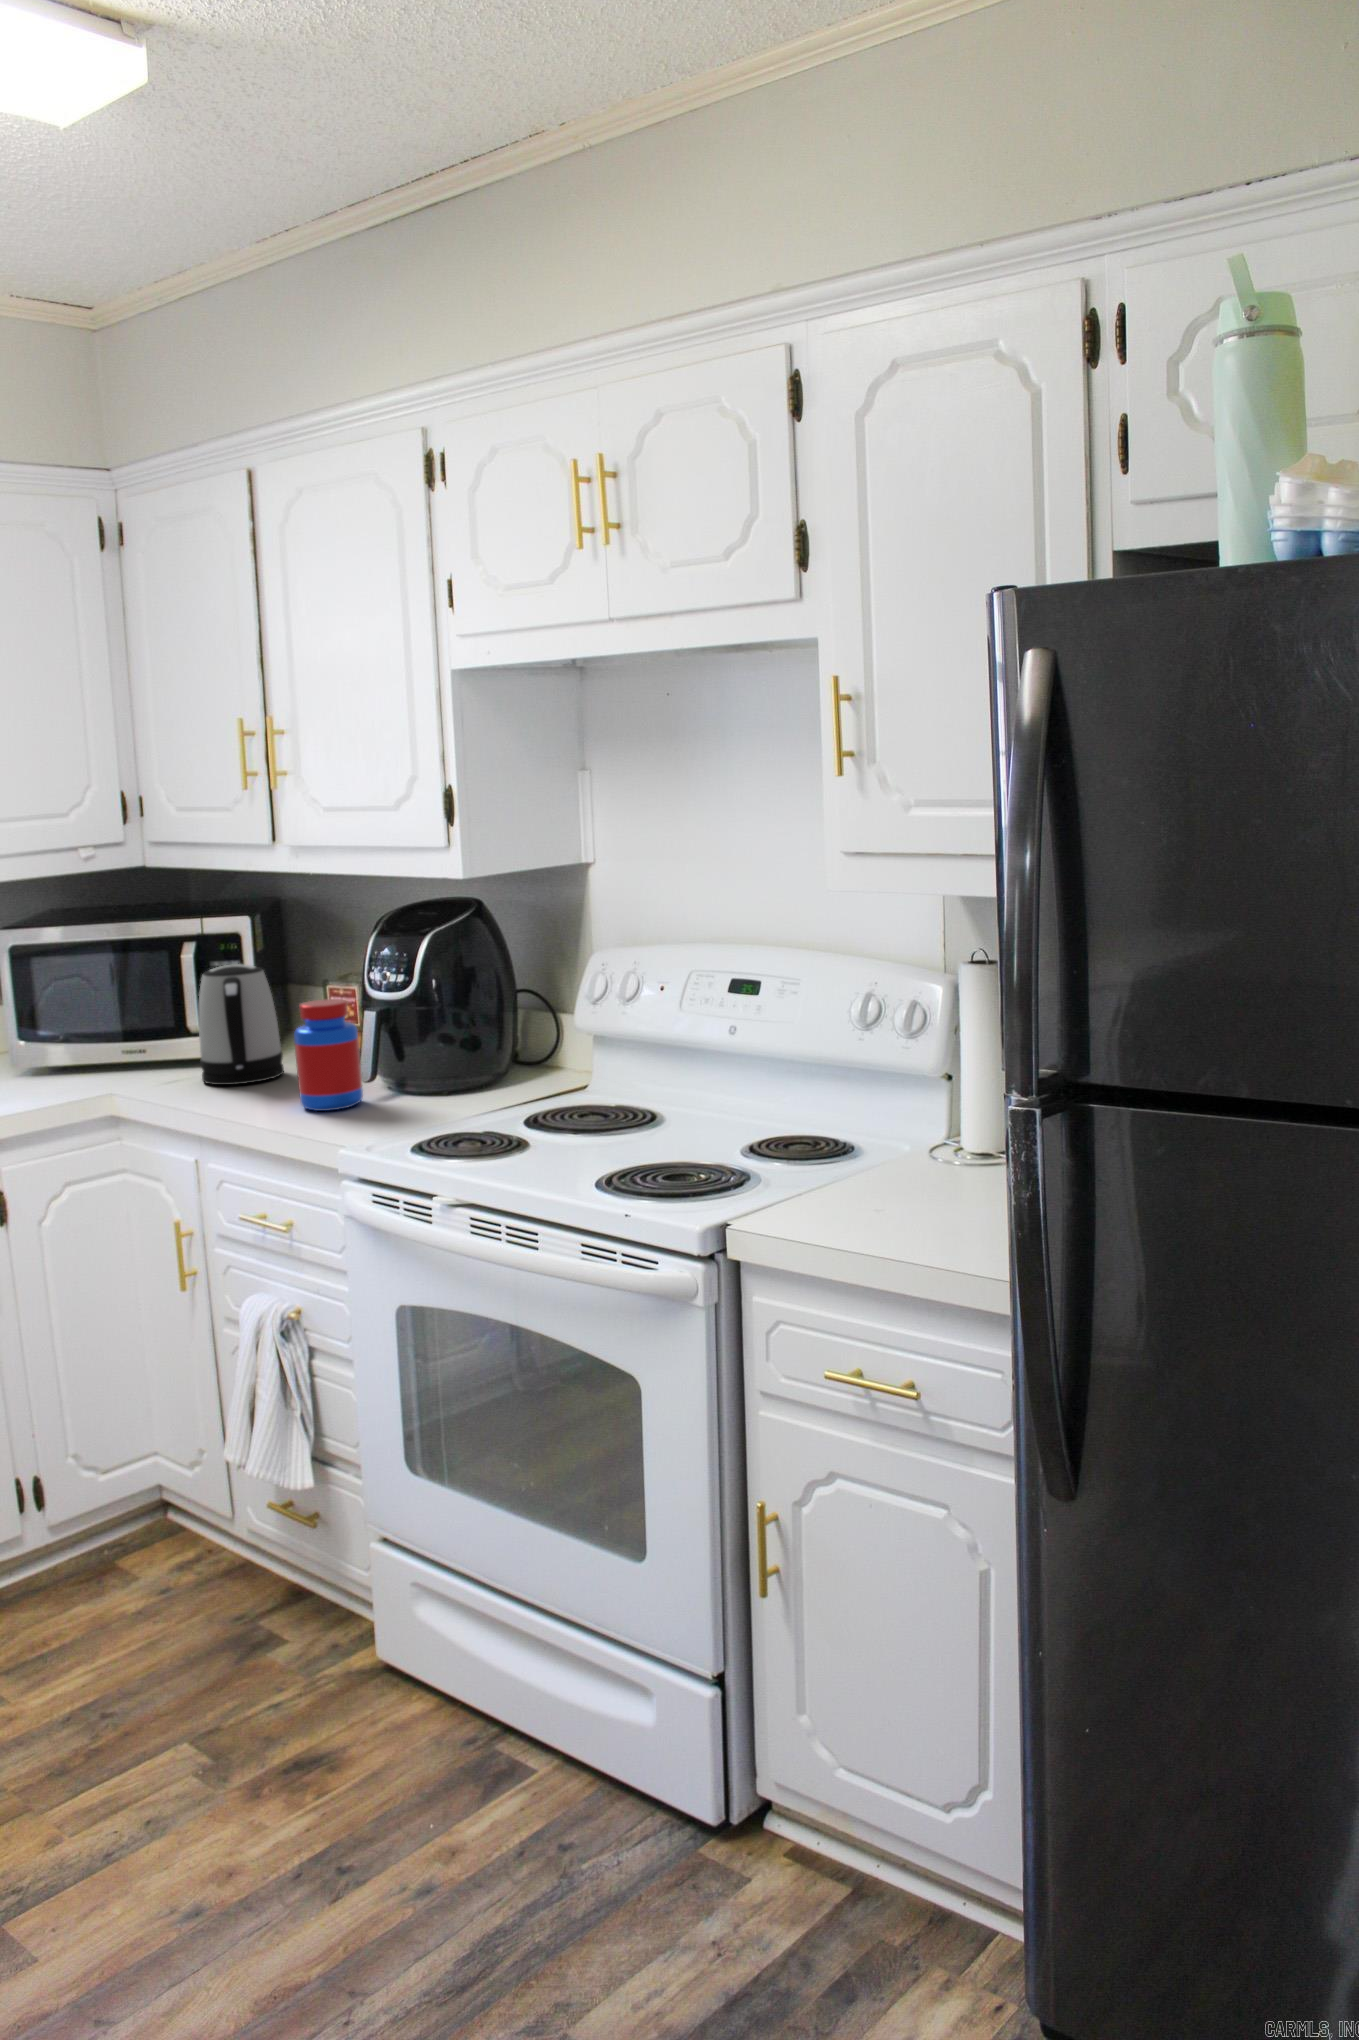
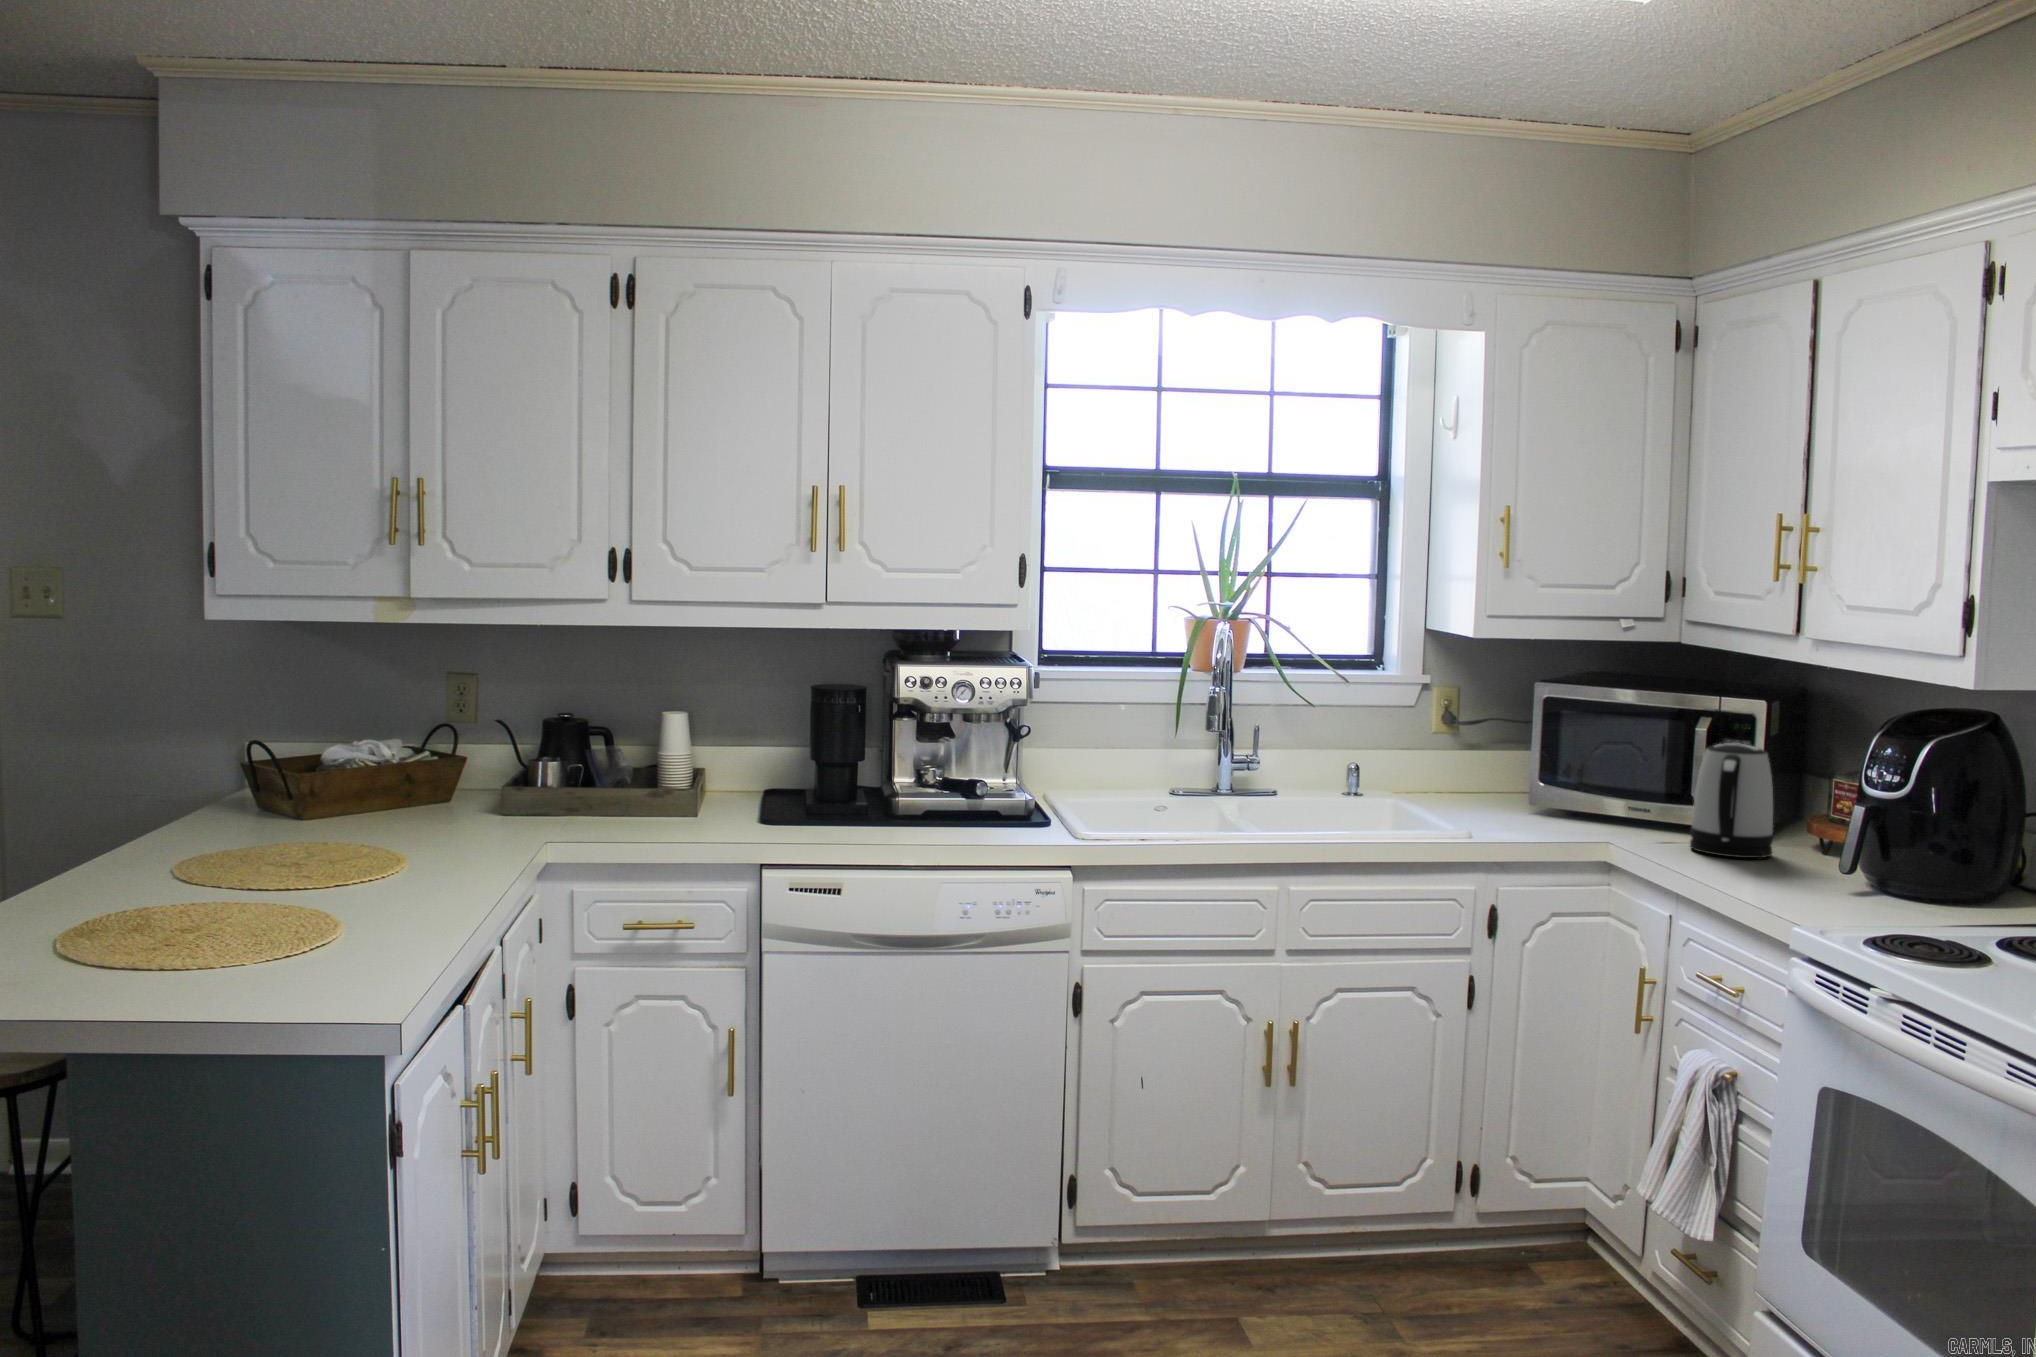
jar: present [294,999,363,1111] -> none [1772,788,1844,896]

